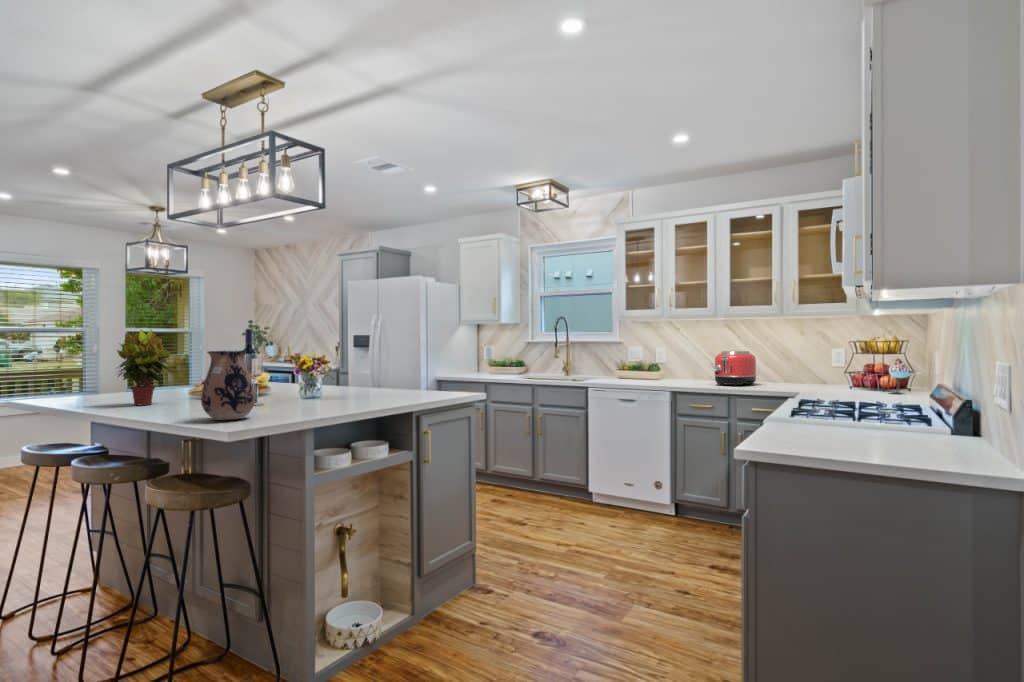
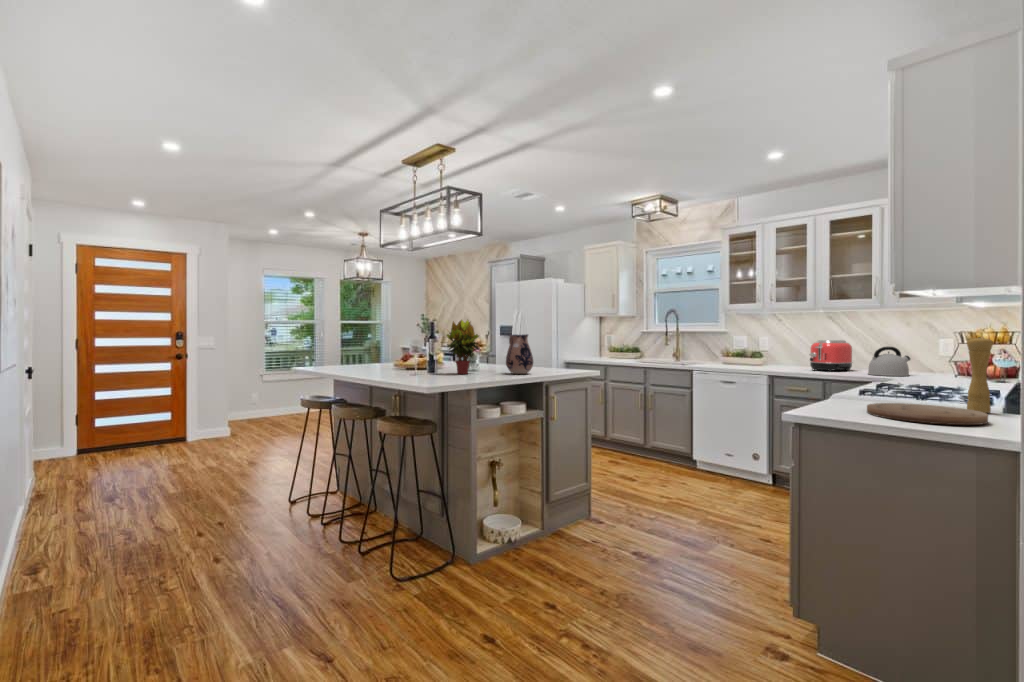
potted plant: present [117,330,170,405] -> present [447,320,479,374]
pepper mill: none [912,348,939,436] -> present [967,337,993,413]
ceramic pitcher: present [201,350,255,420] -> present [506,334,533,374]
kettle: none [775,358,816,390] -> present [868,347,910,376]
cutting board: none [818,428,954,457] -> present [867,403,988,425]

